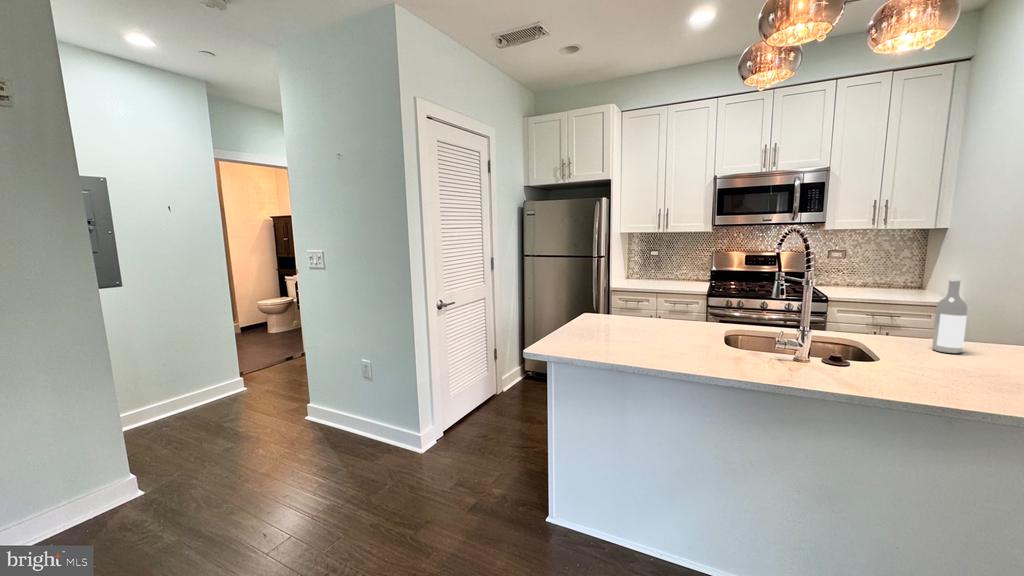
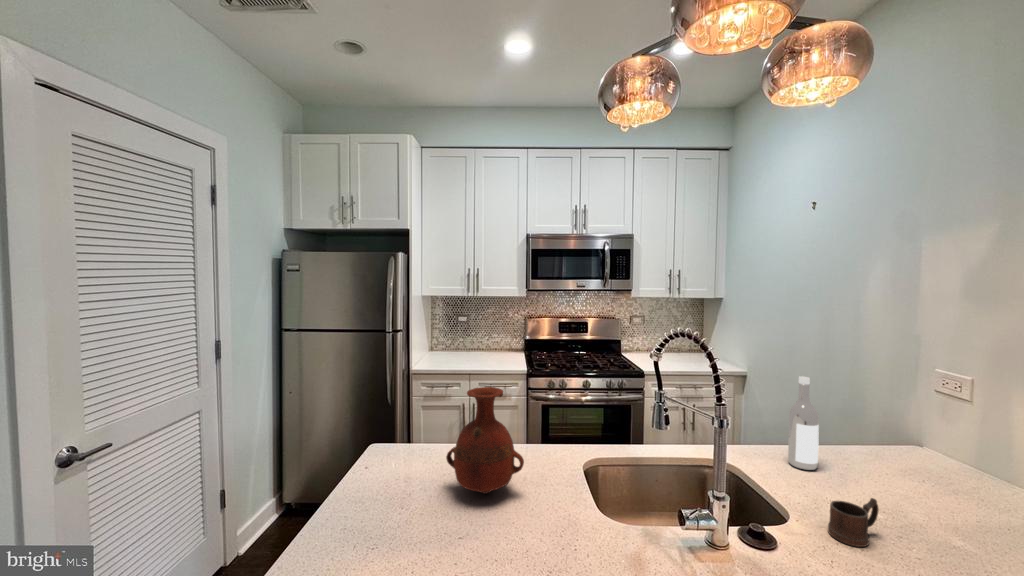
vase: none [633,271,683,336] -> present [446,387,524,494]
mug: none [924,352,976,382] -> present [828,498,879,547]

